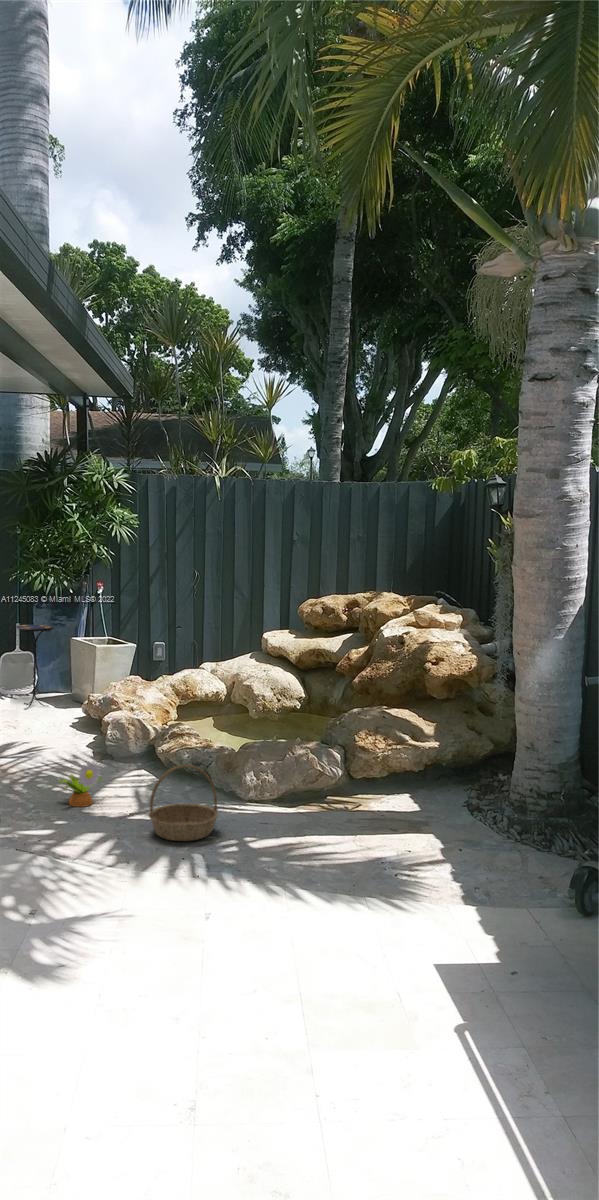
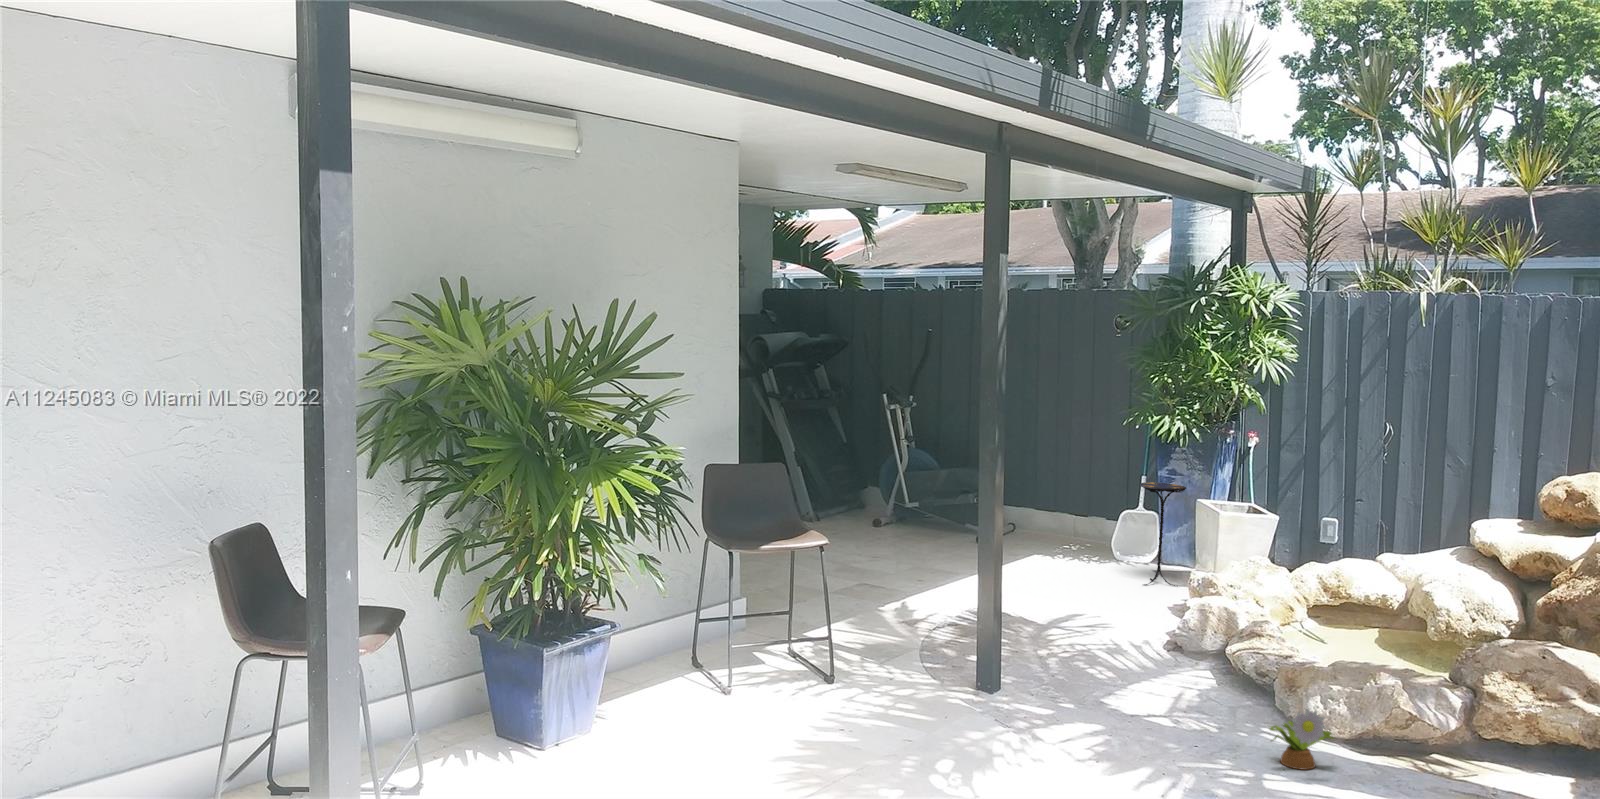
decorative plant: present [60,762,101,807] -> present [1270,709,1333,770]
basket: present [149,765,218,841] -> none [1137,665,1227,761]

